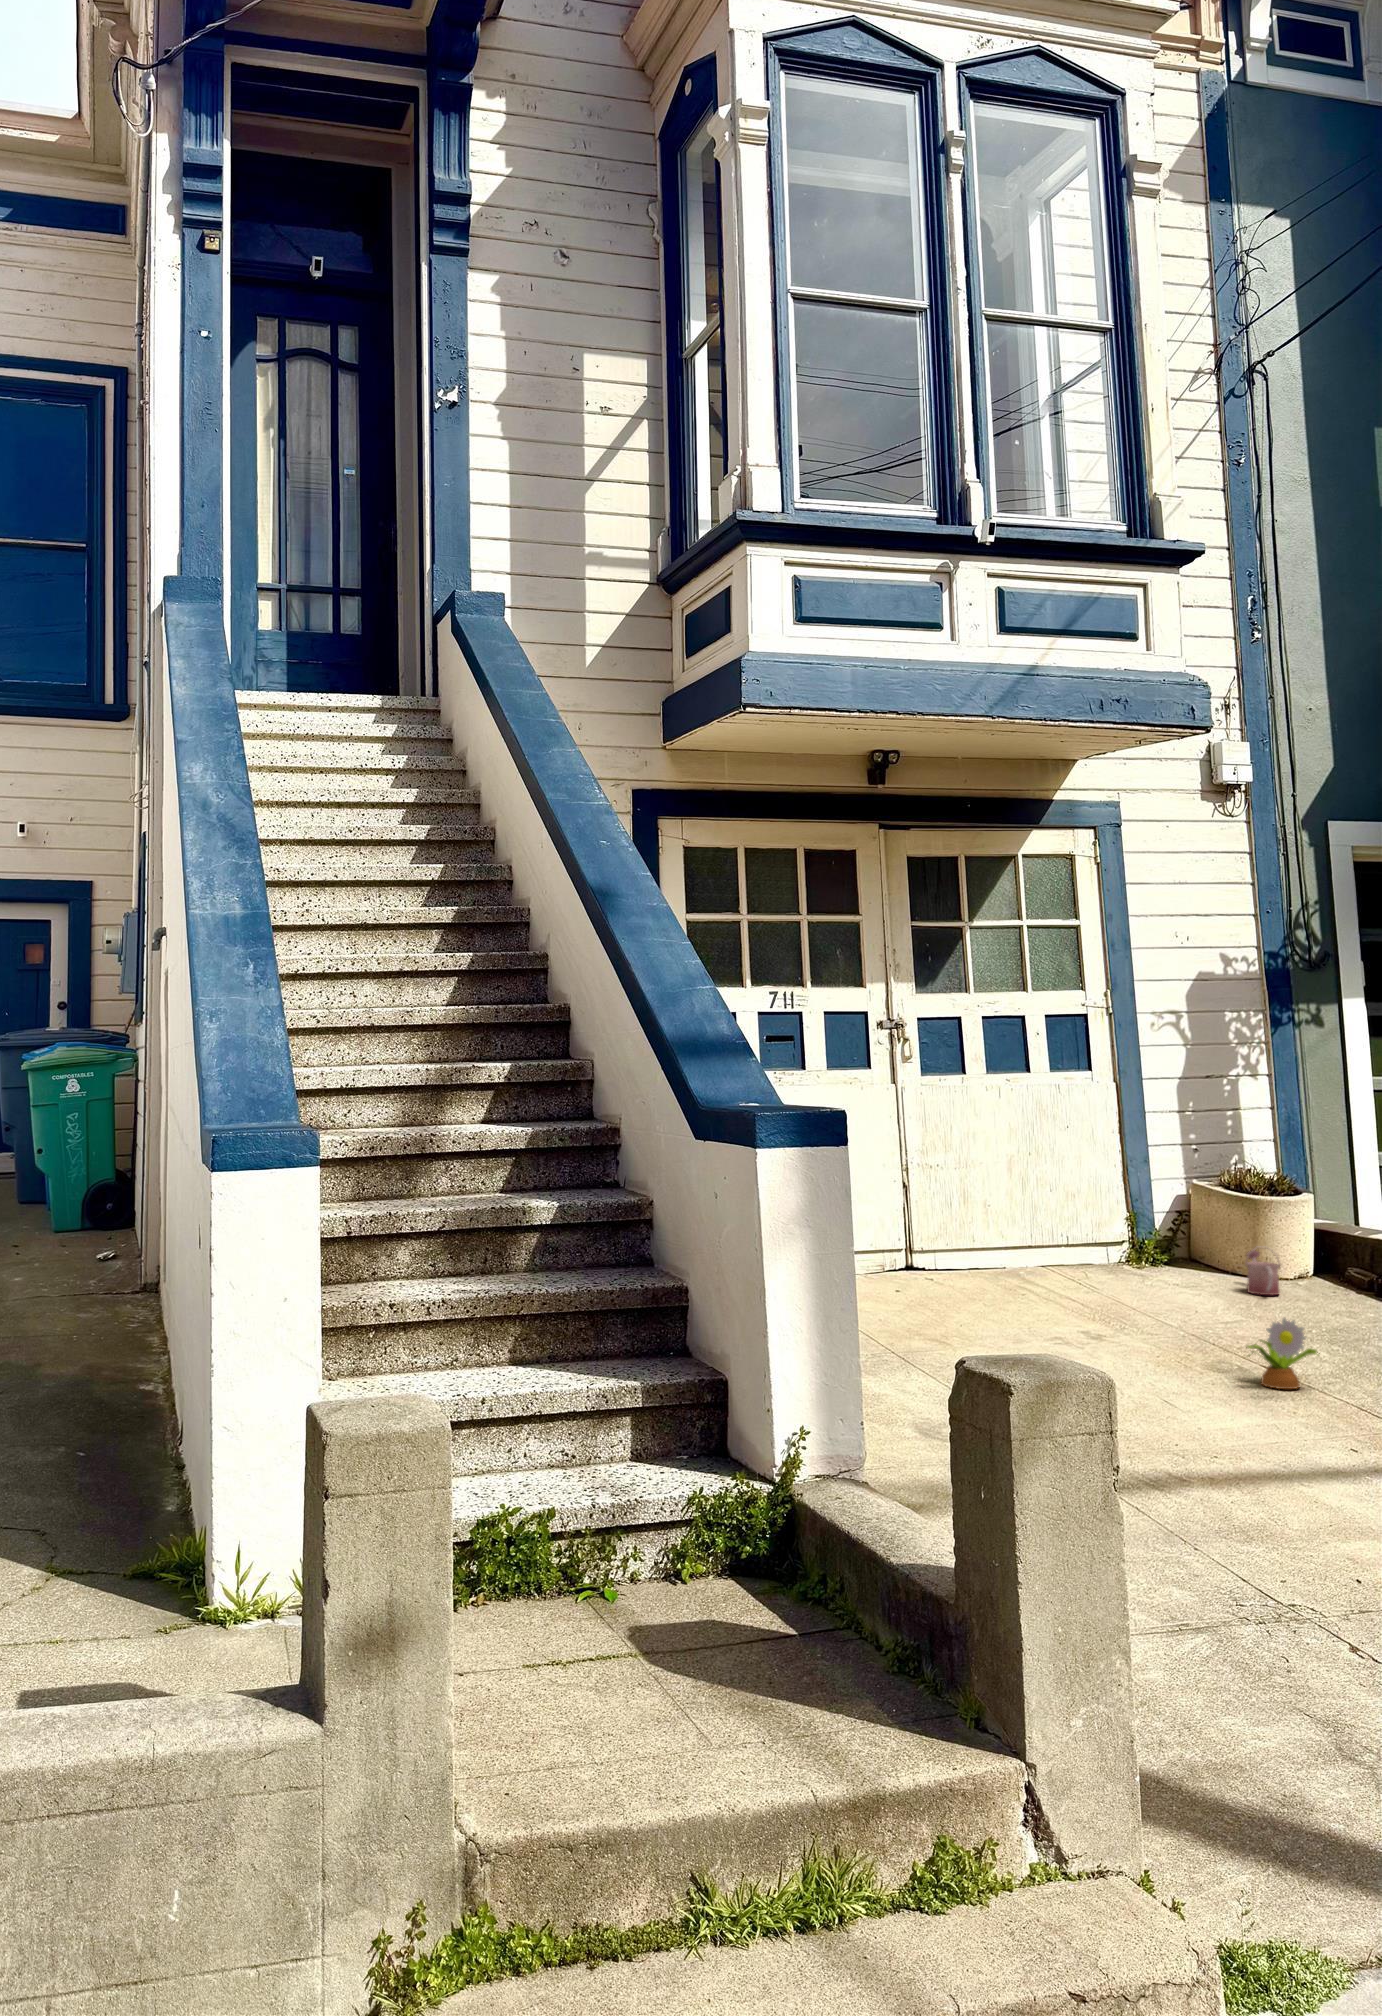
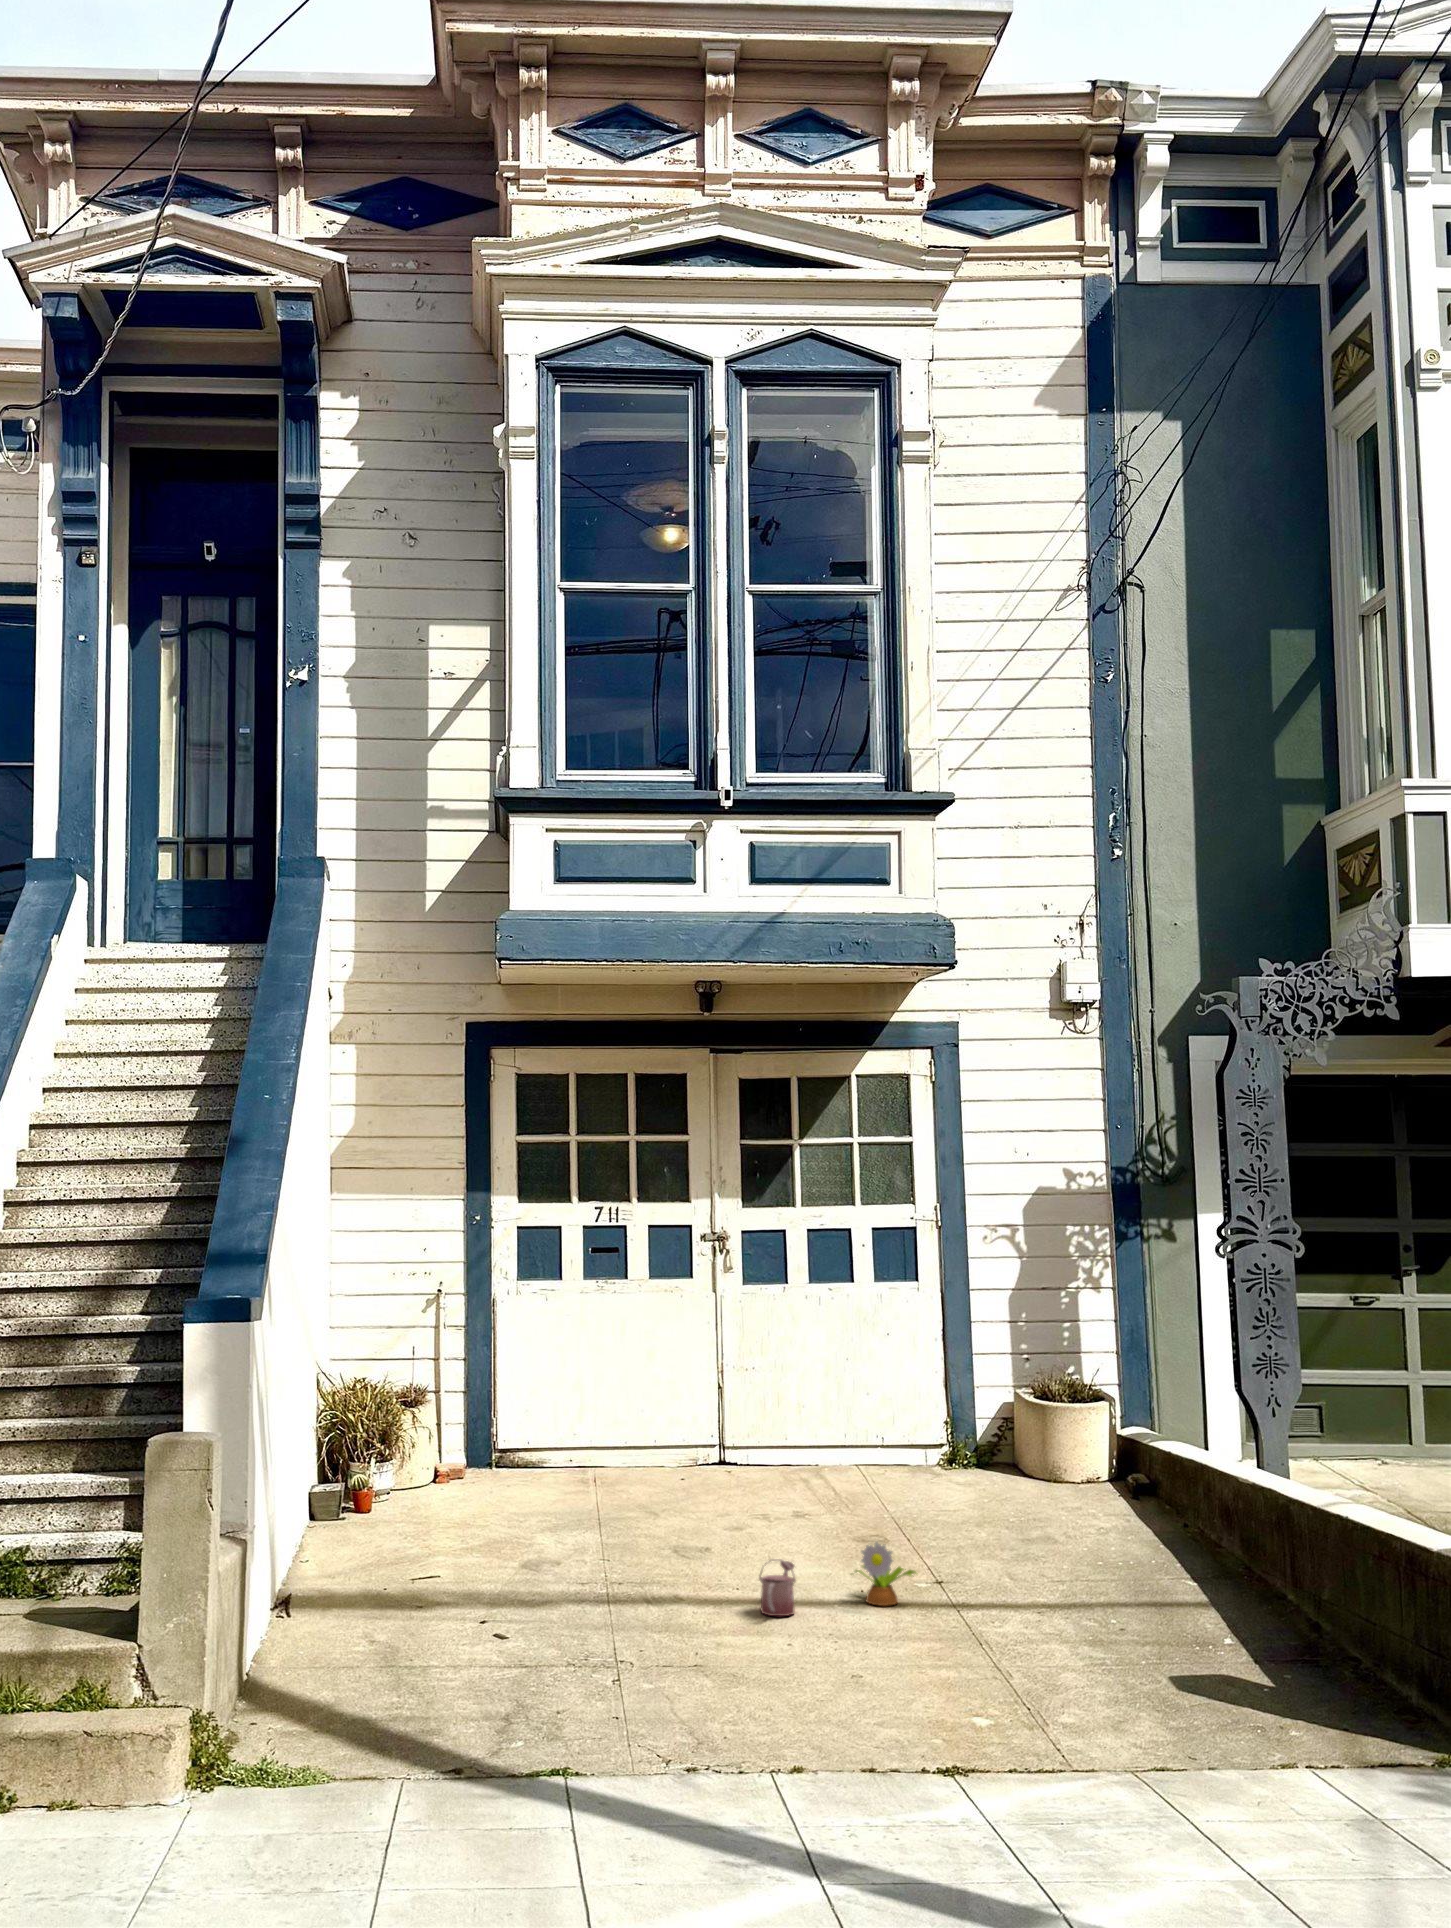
watering can: present [1245,1248,1280,1295] -> present [759,1559,796,1616]

